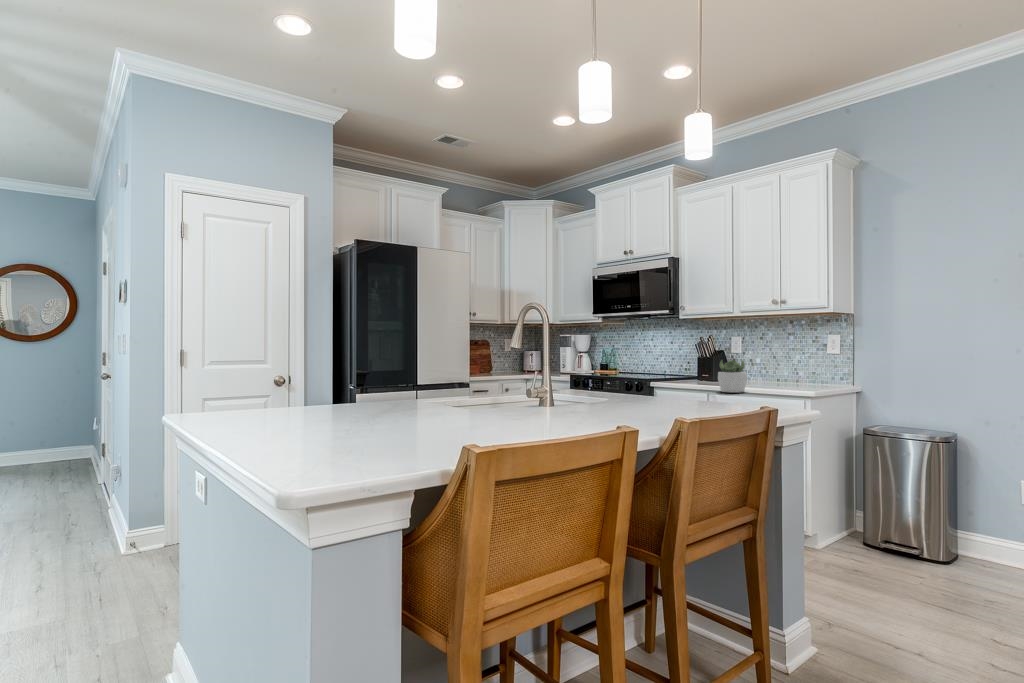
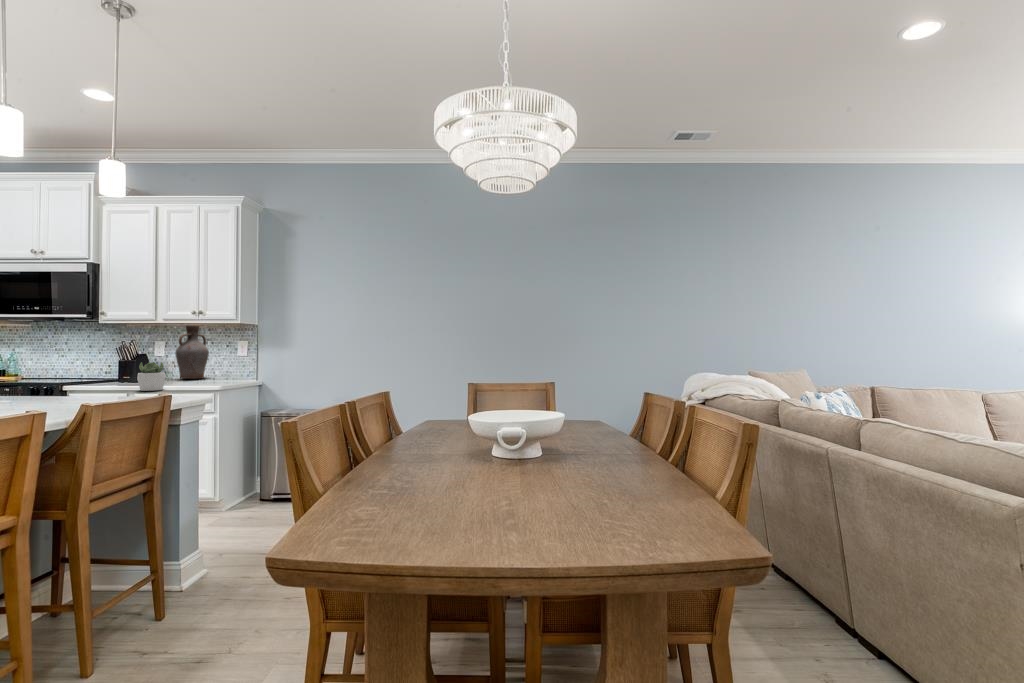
vase: none [754,317,791,380] -> present [176,325,209,379]

